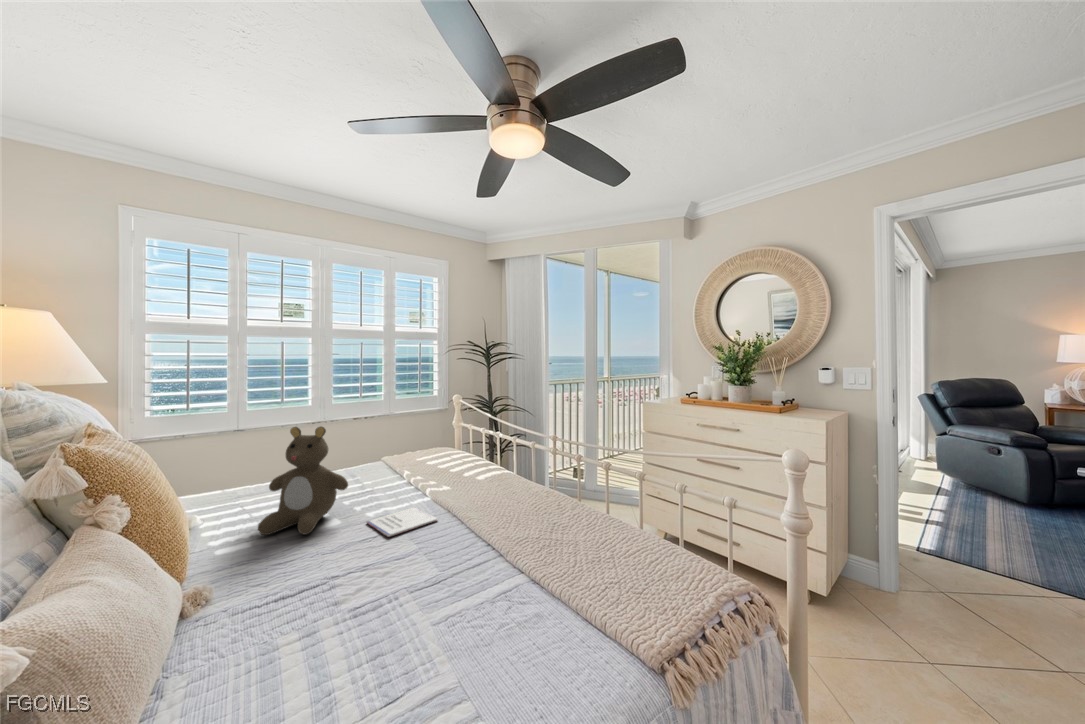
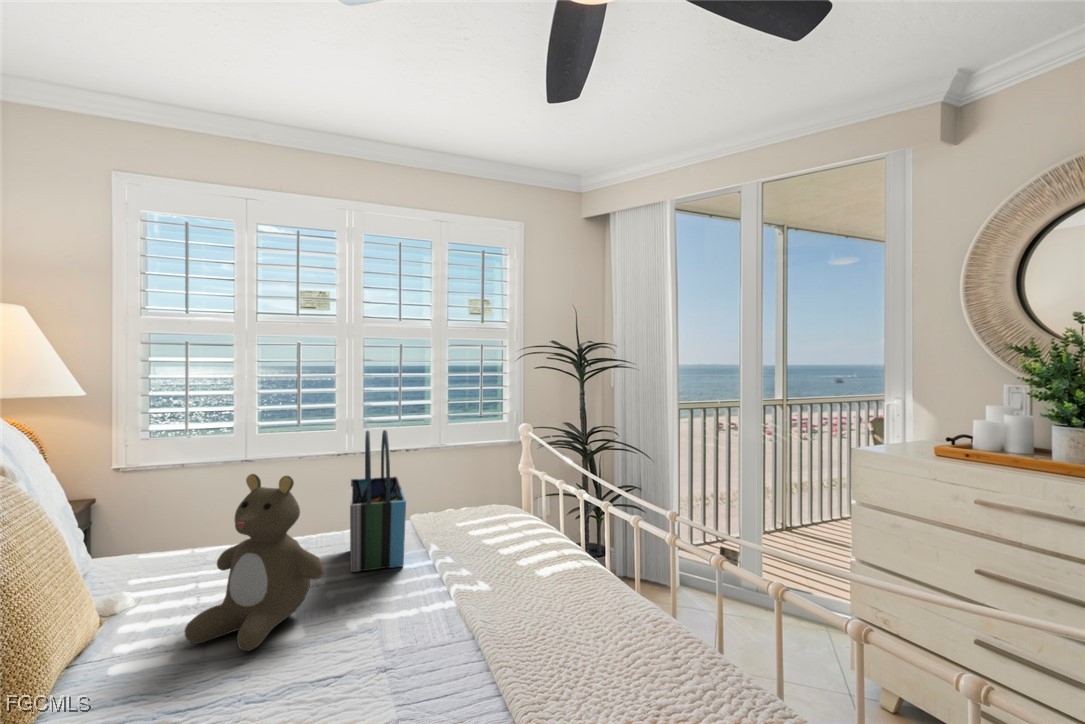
tote bag: none [344,399,392,491] -> present [350,430,406,572]
notebook: present [367,507,437,537] -> none [344,615,454,675]

